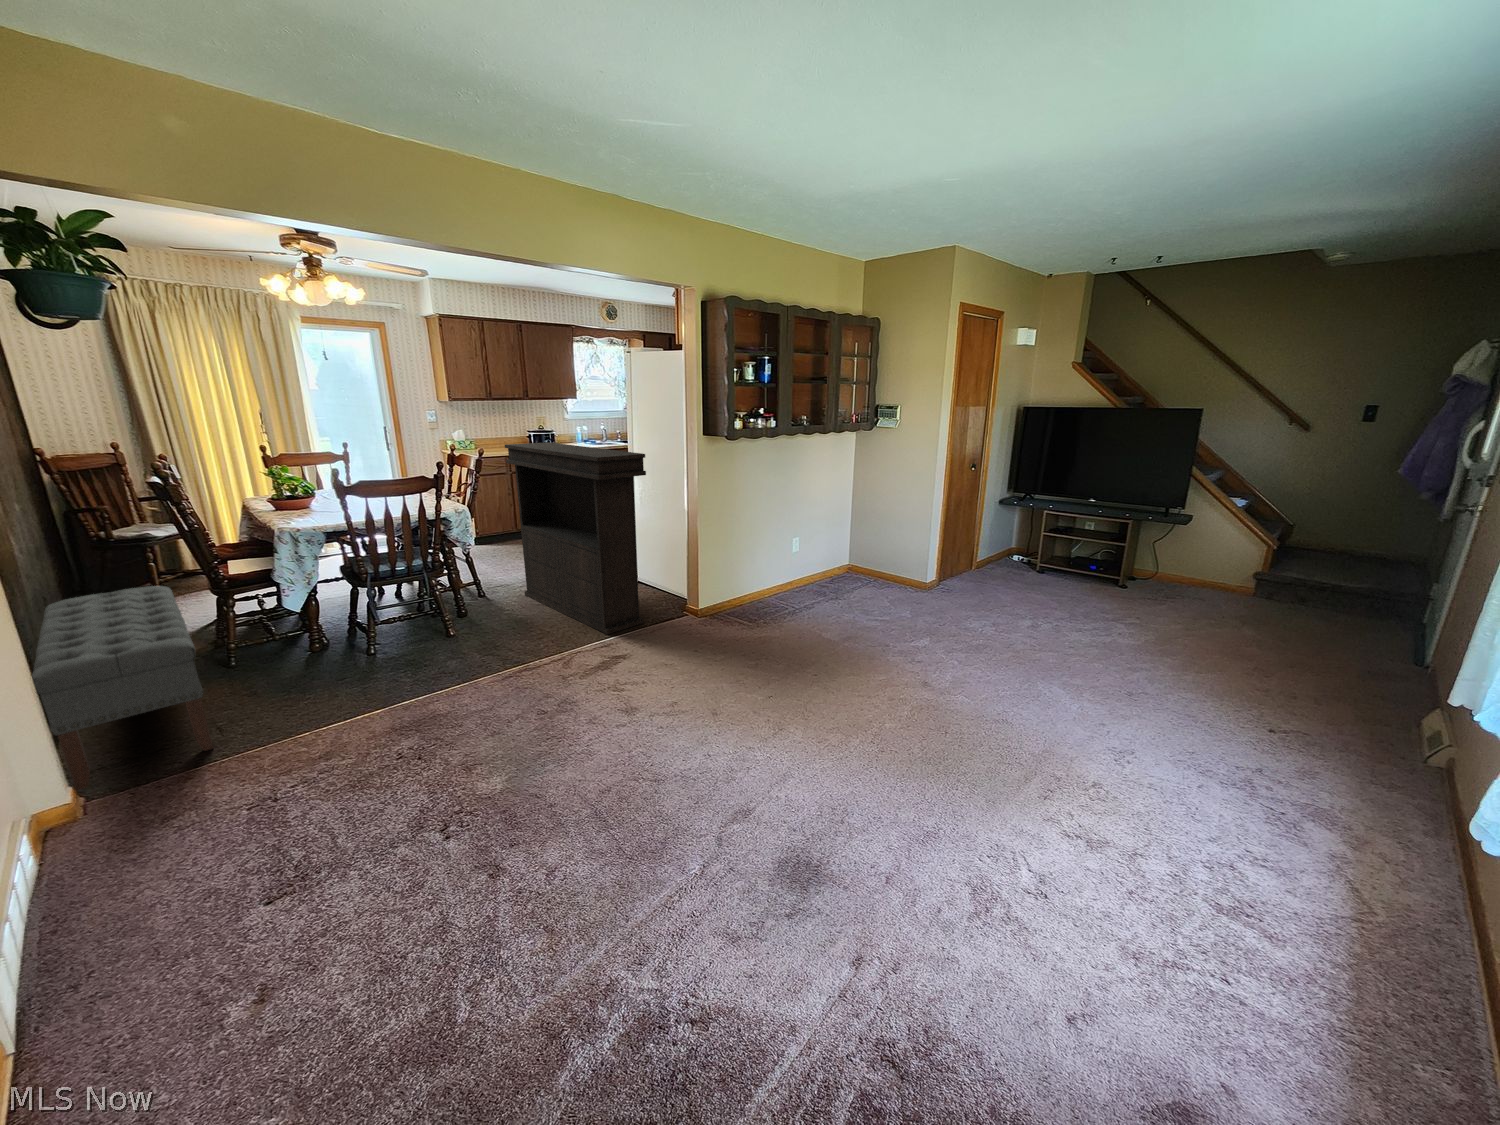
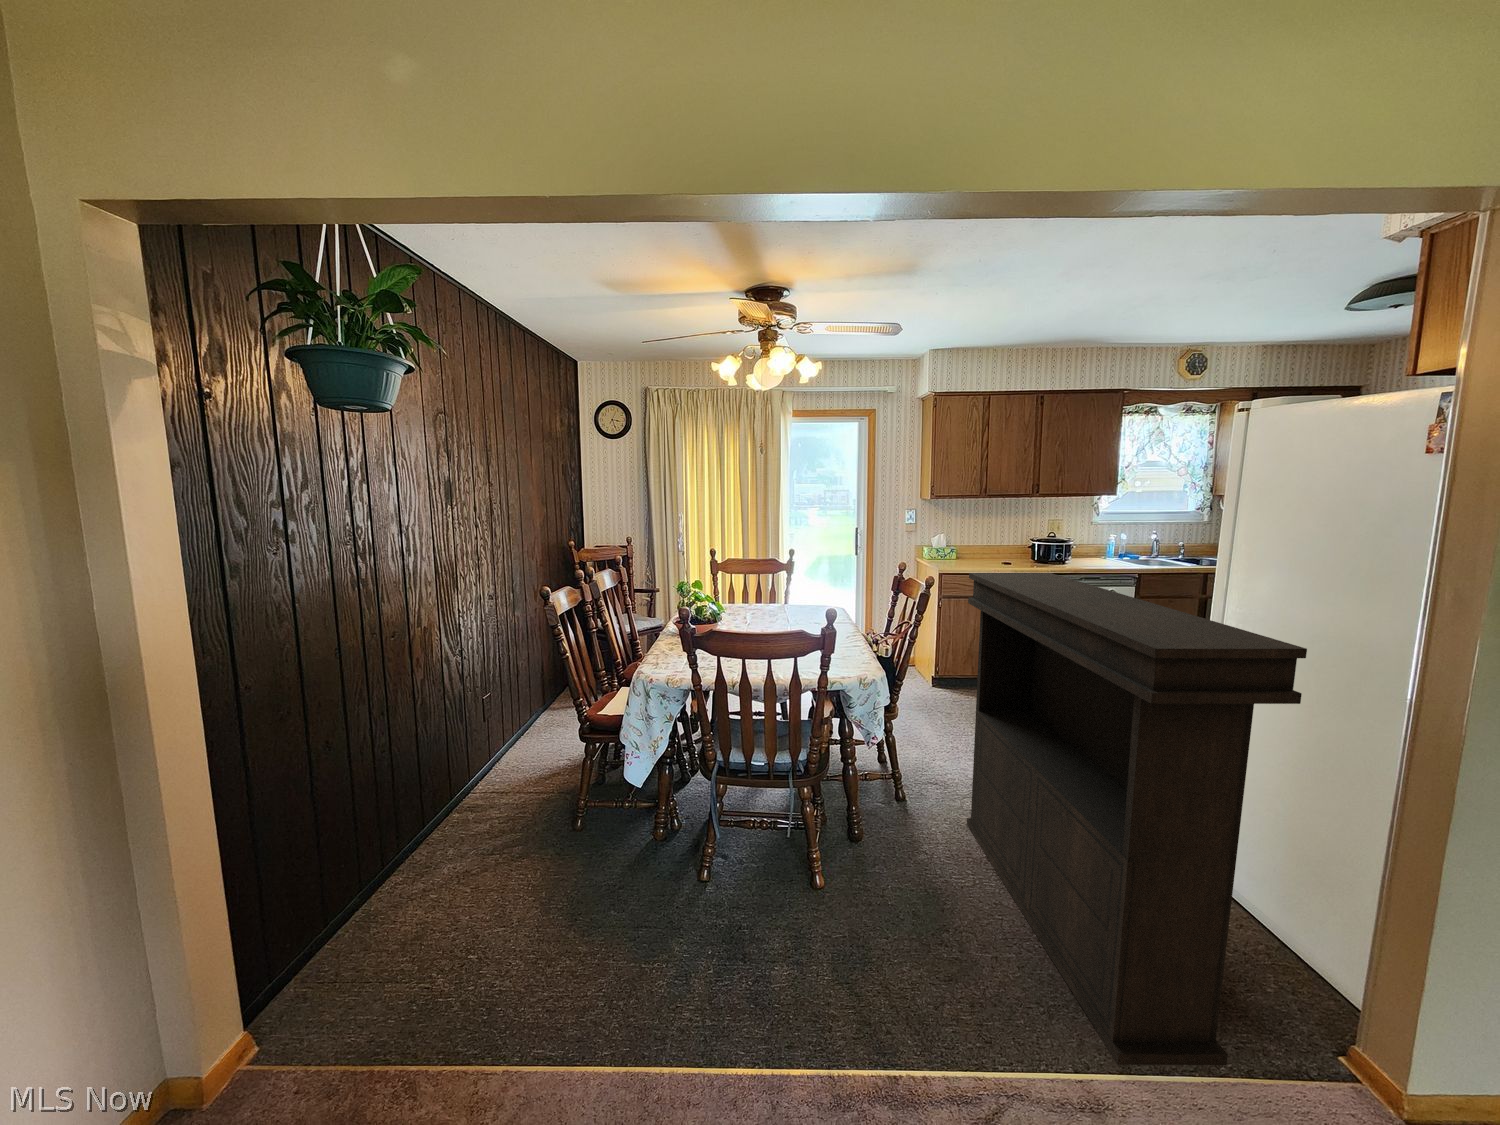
bench: present [32,586,213,790] -> none [248,709,550,1022]

